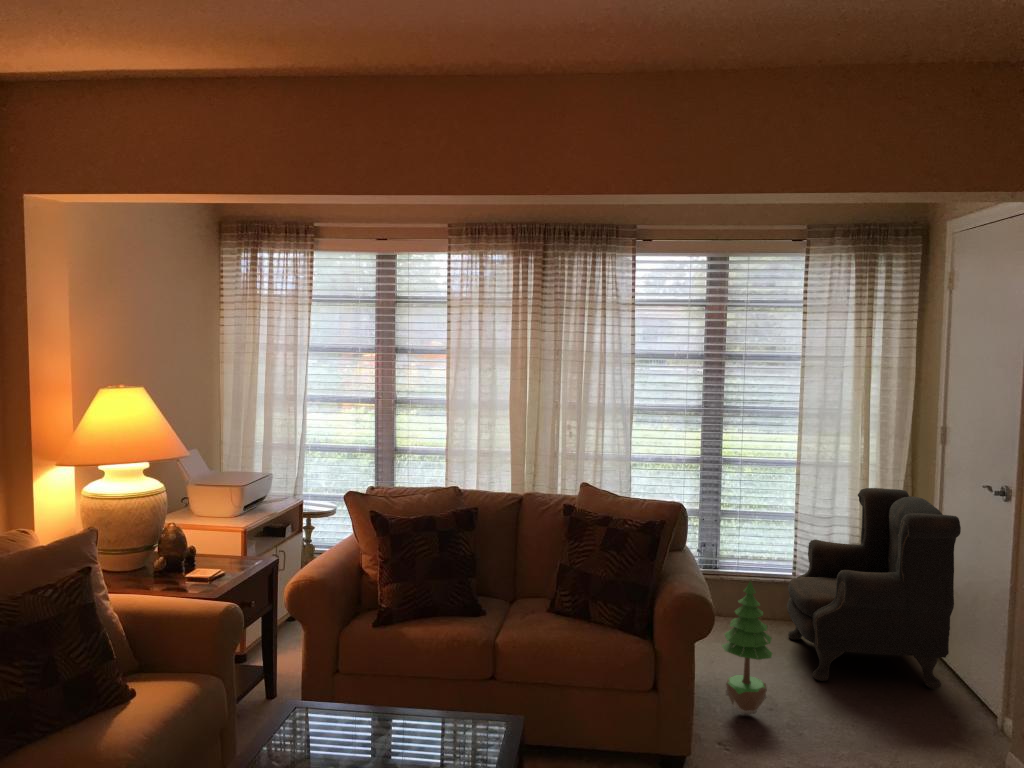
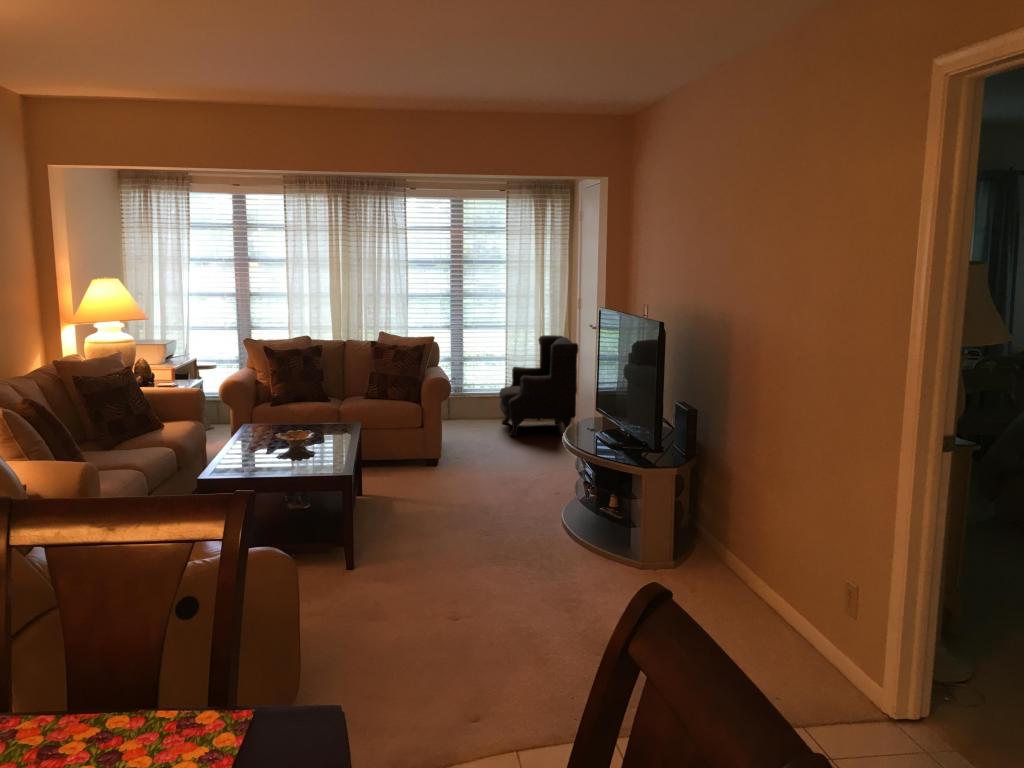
potted tree: present [722,581,772,715] -> none [457,378,483,449]

